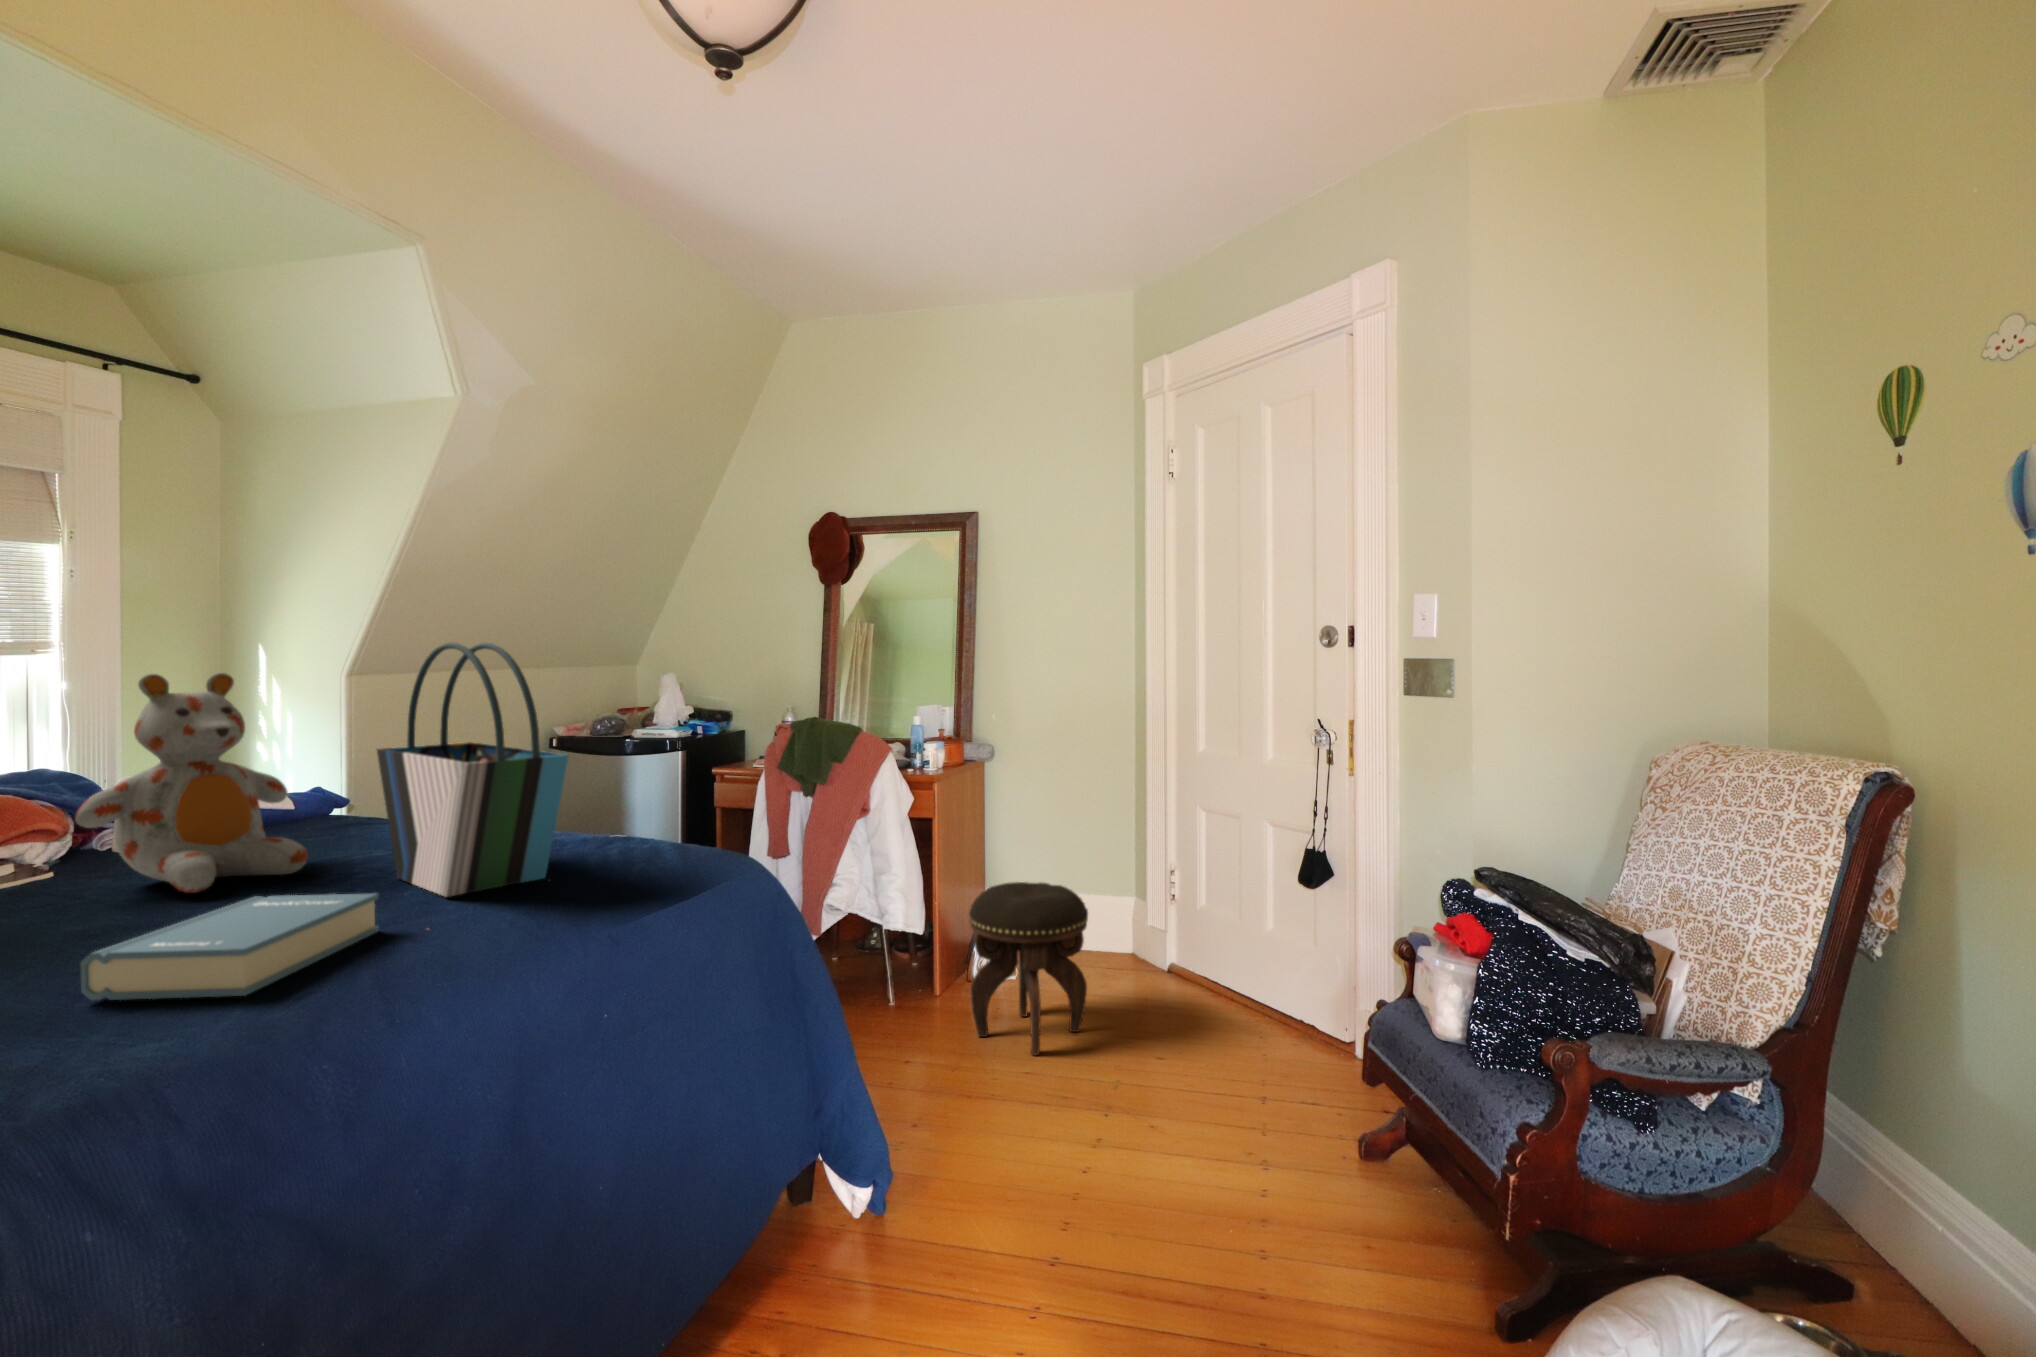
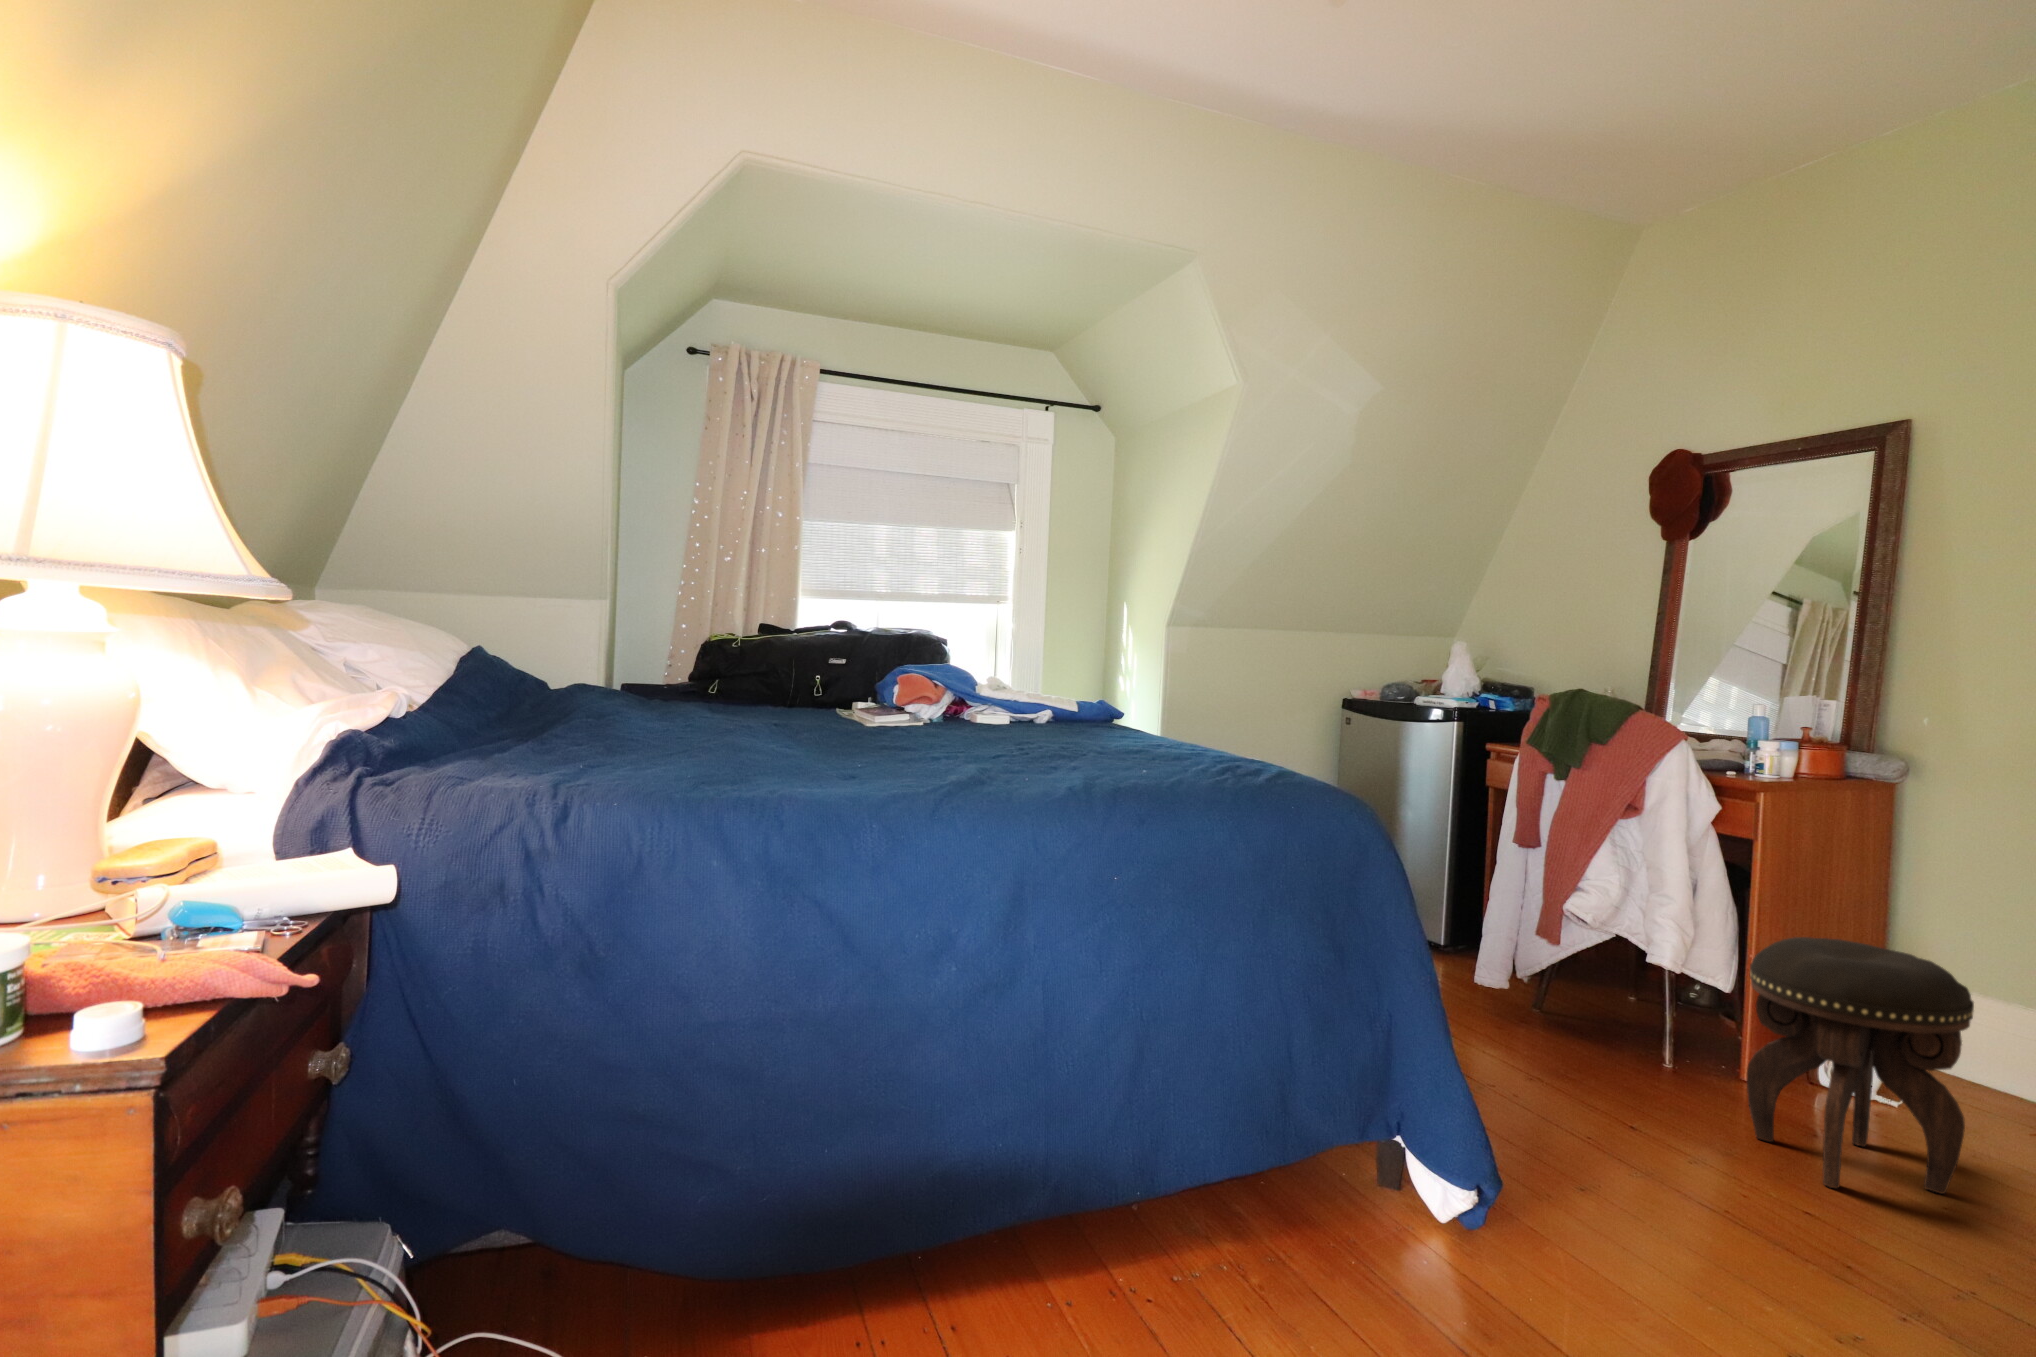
tote bag: present [377,642,568,897] -> none [1069,564,1158,762]
stuffed bear: present [75,673,308,893] -> none [924,592,1039,739]
hardback book: present [80,893,379,1001] -> none [858,731,1014,771]

